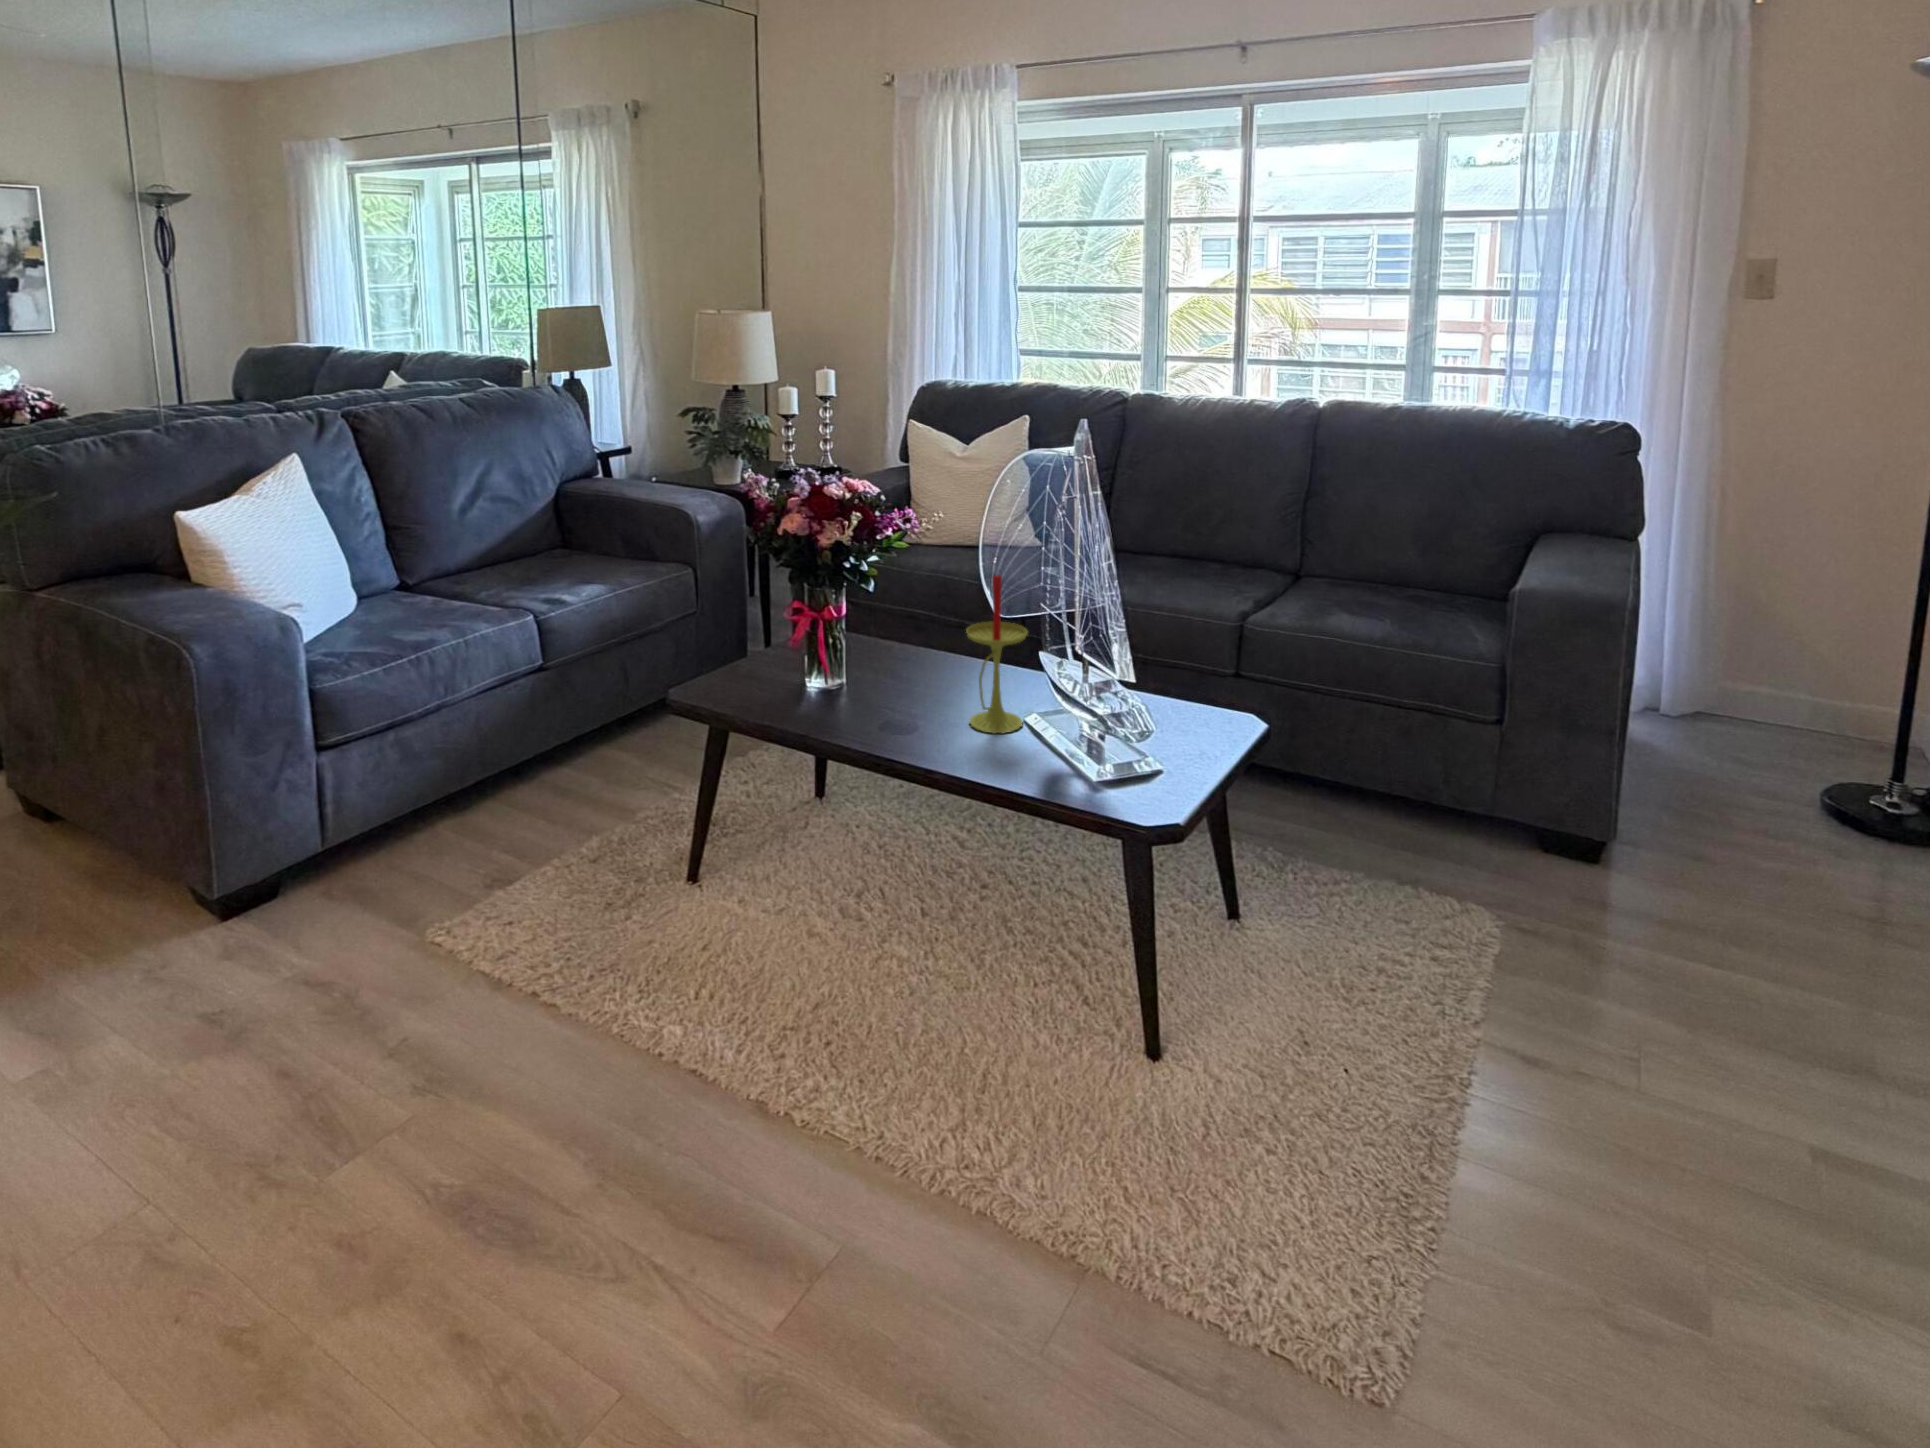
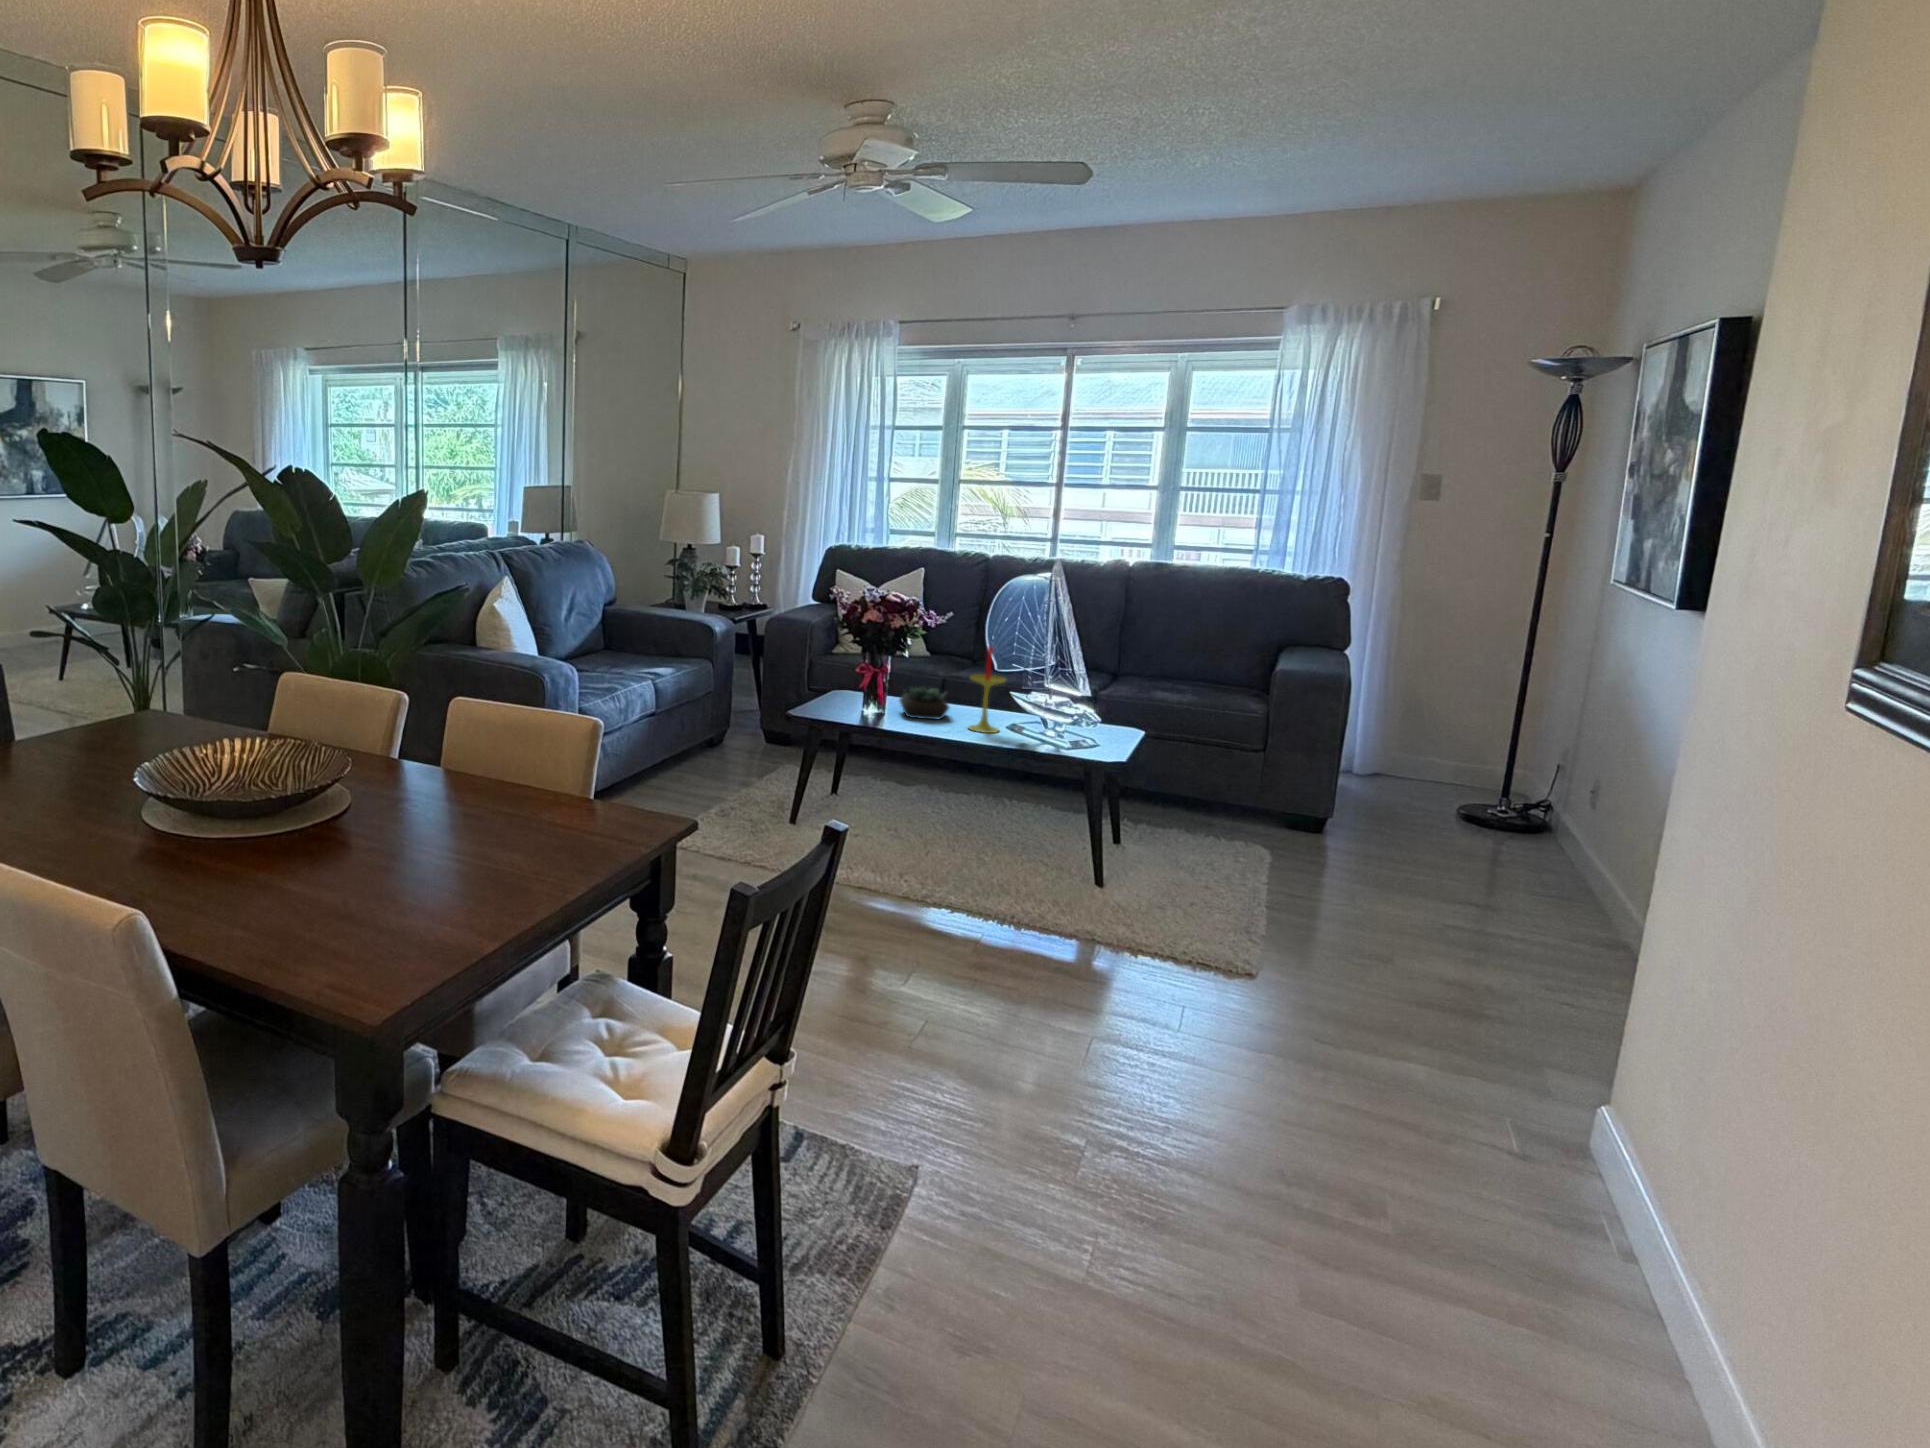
succulent plant: none [879,629,964,696] -> present [900,686,949,719]

